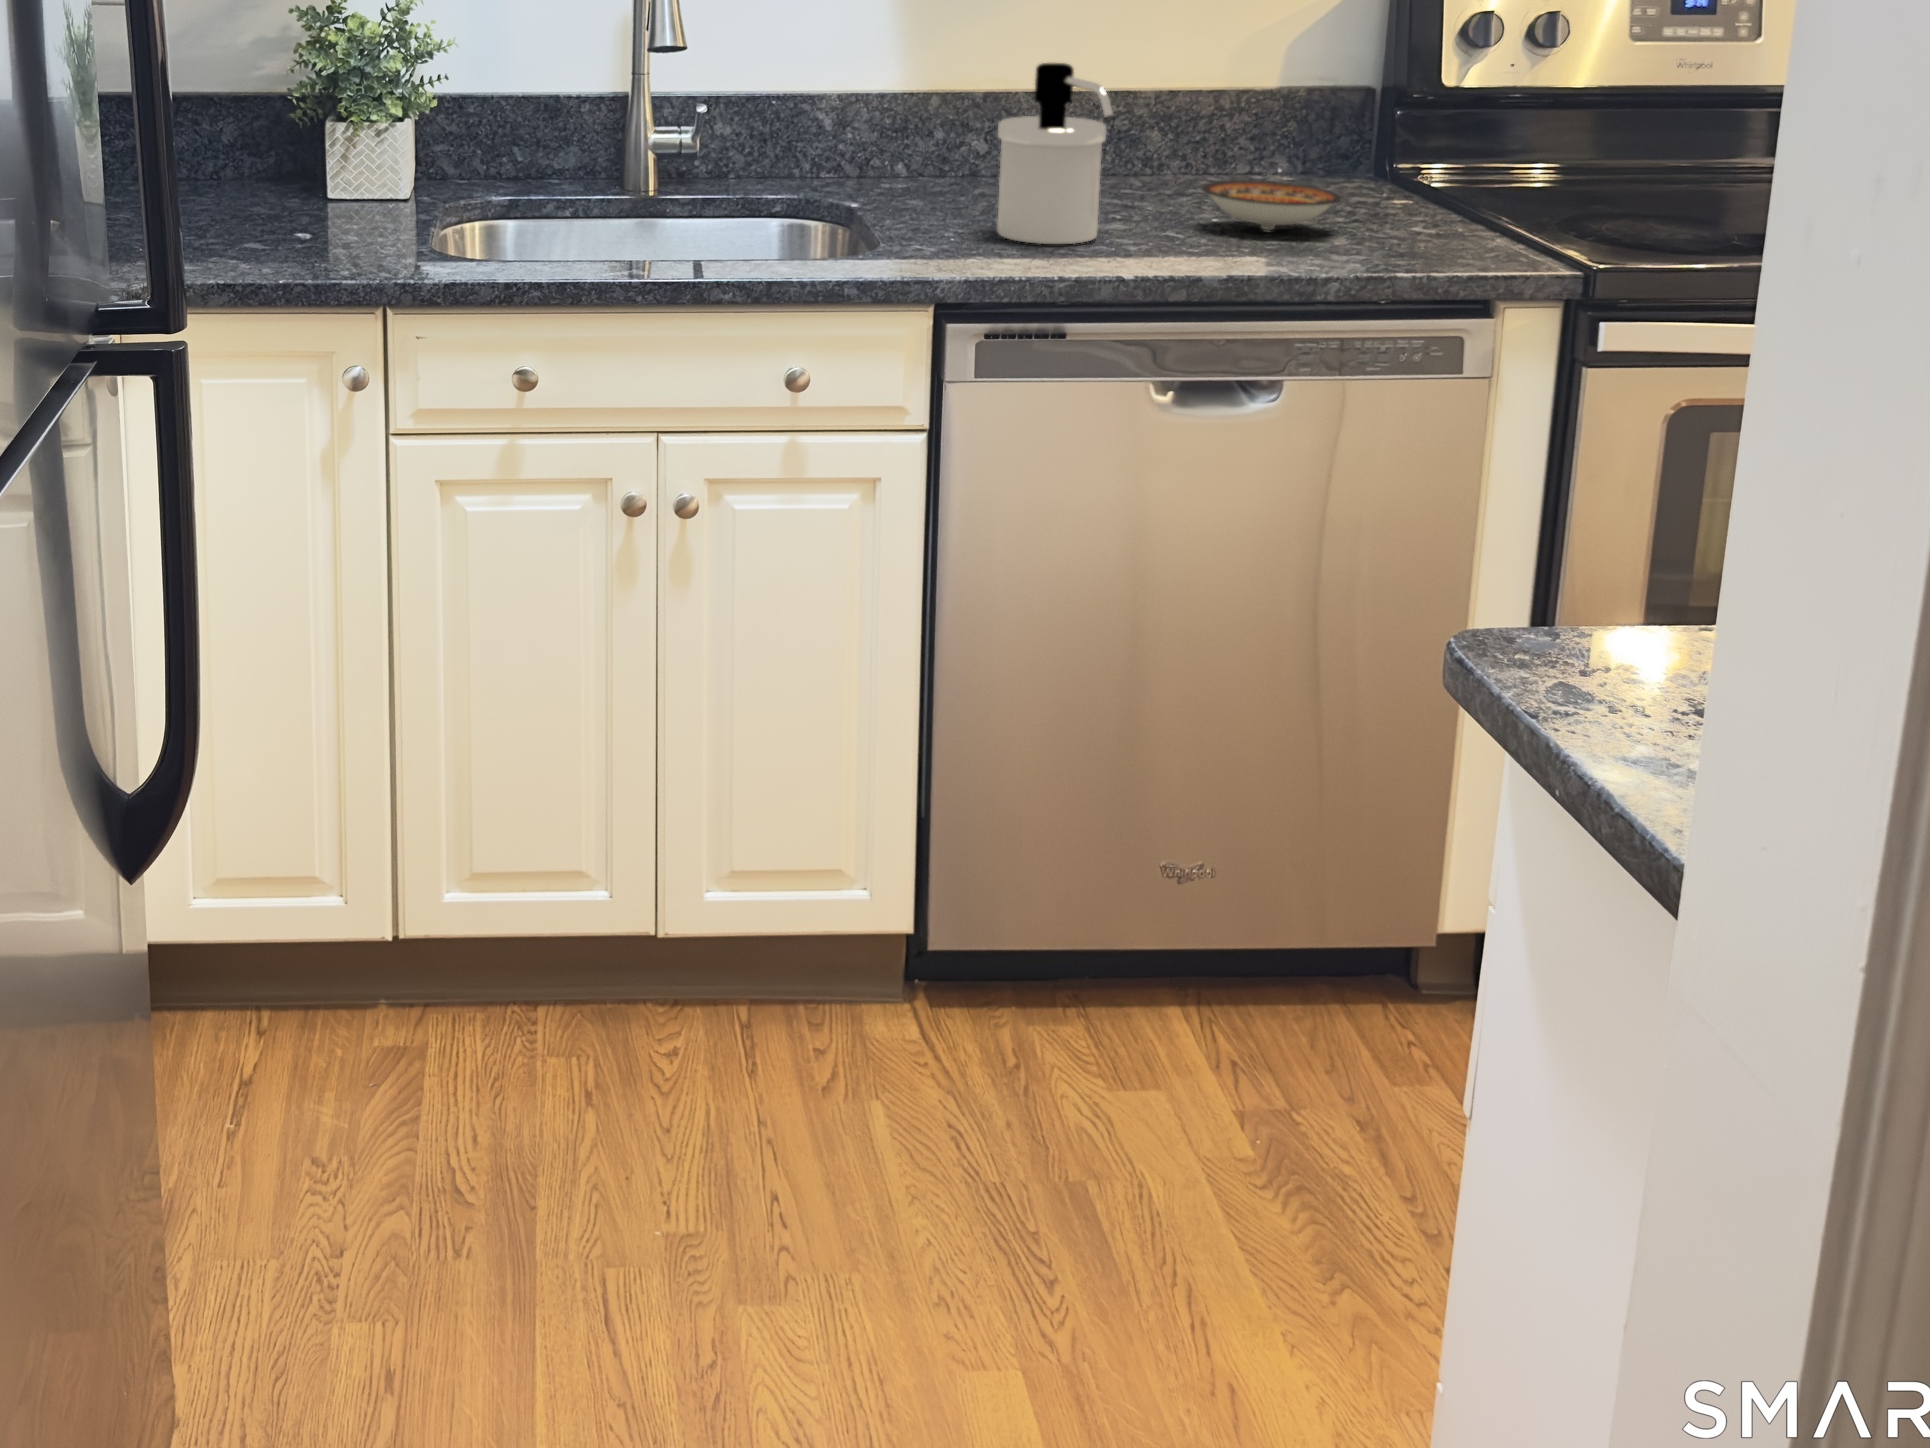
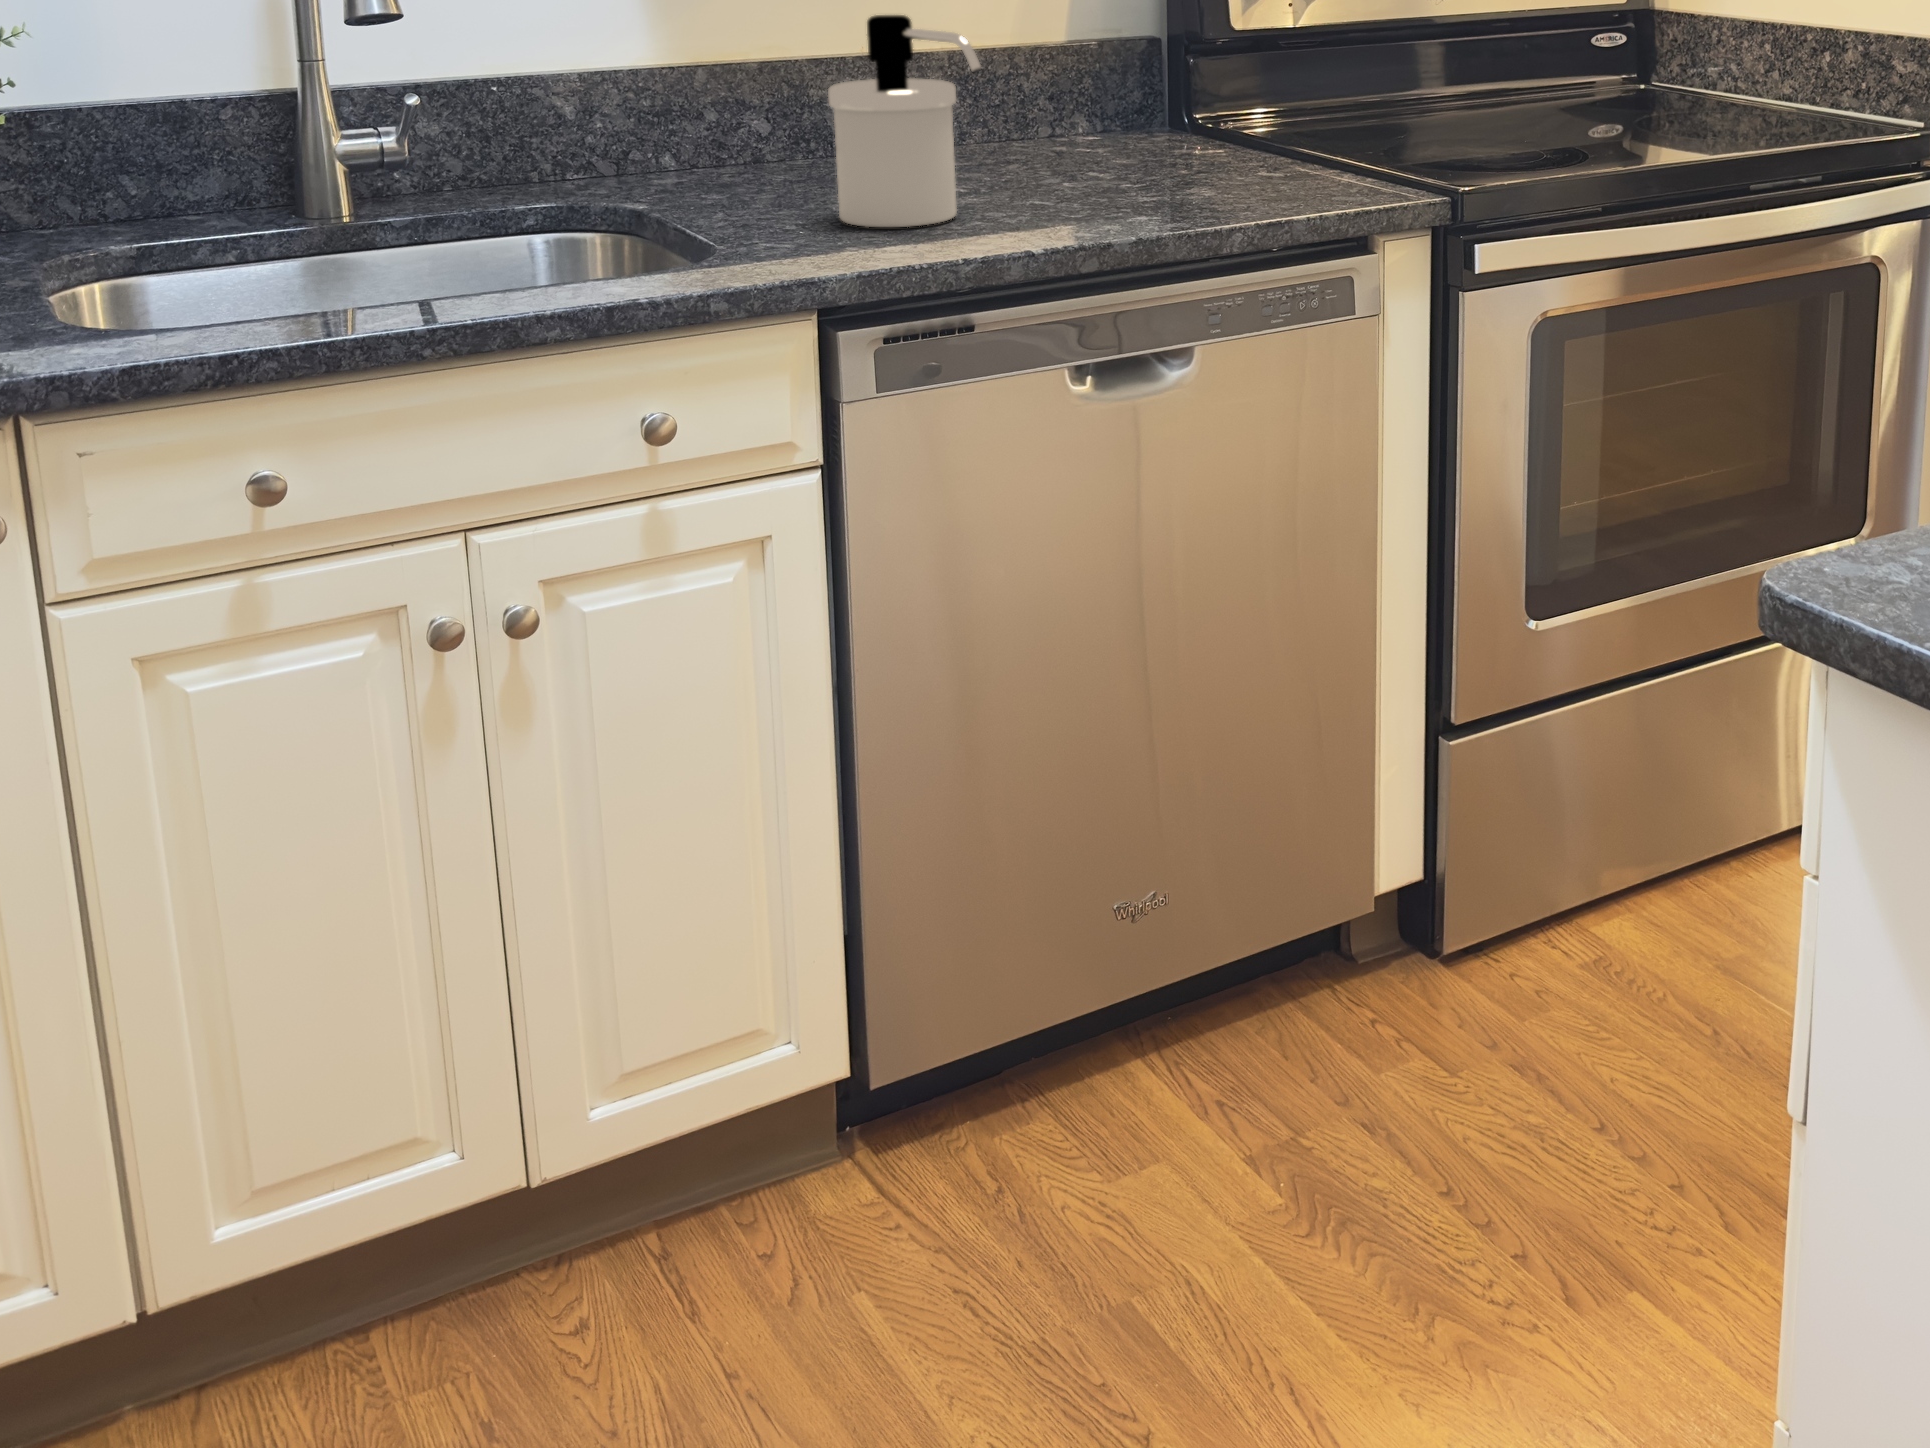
ceramic bowl: present [1202,180,1341,230] -> none [1046,136,1194,188]

